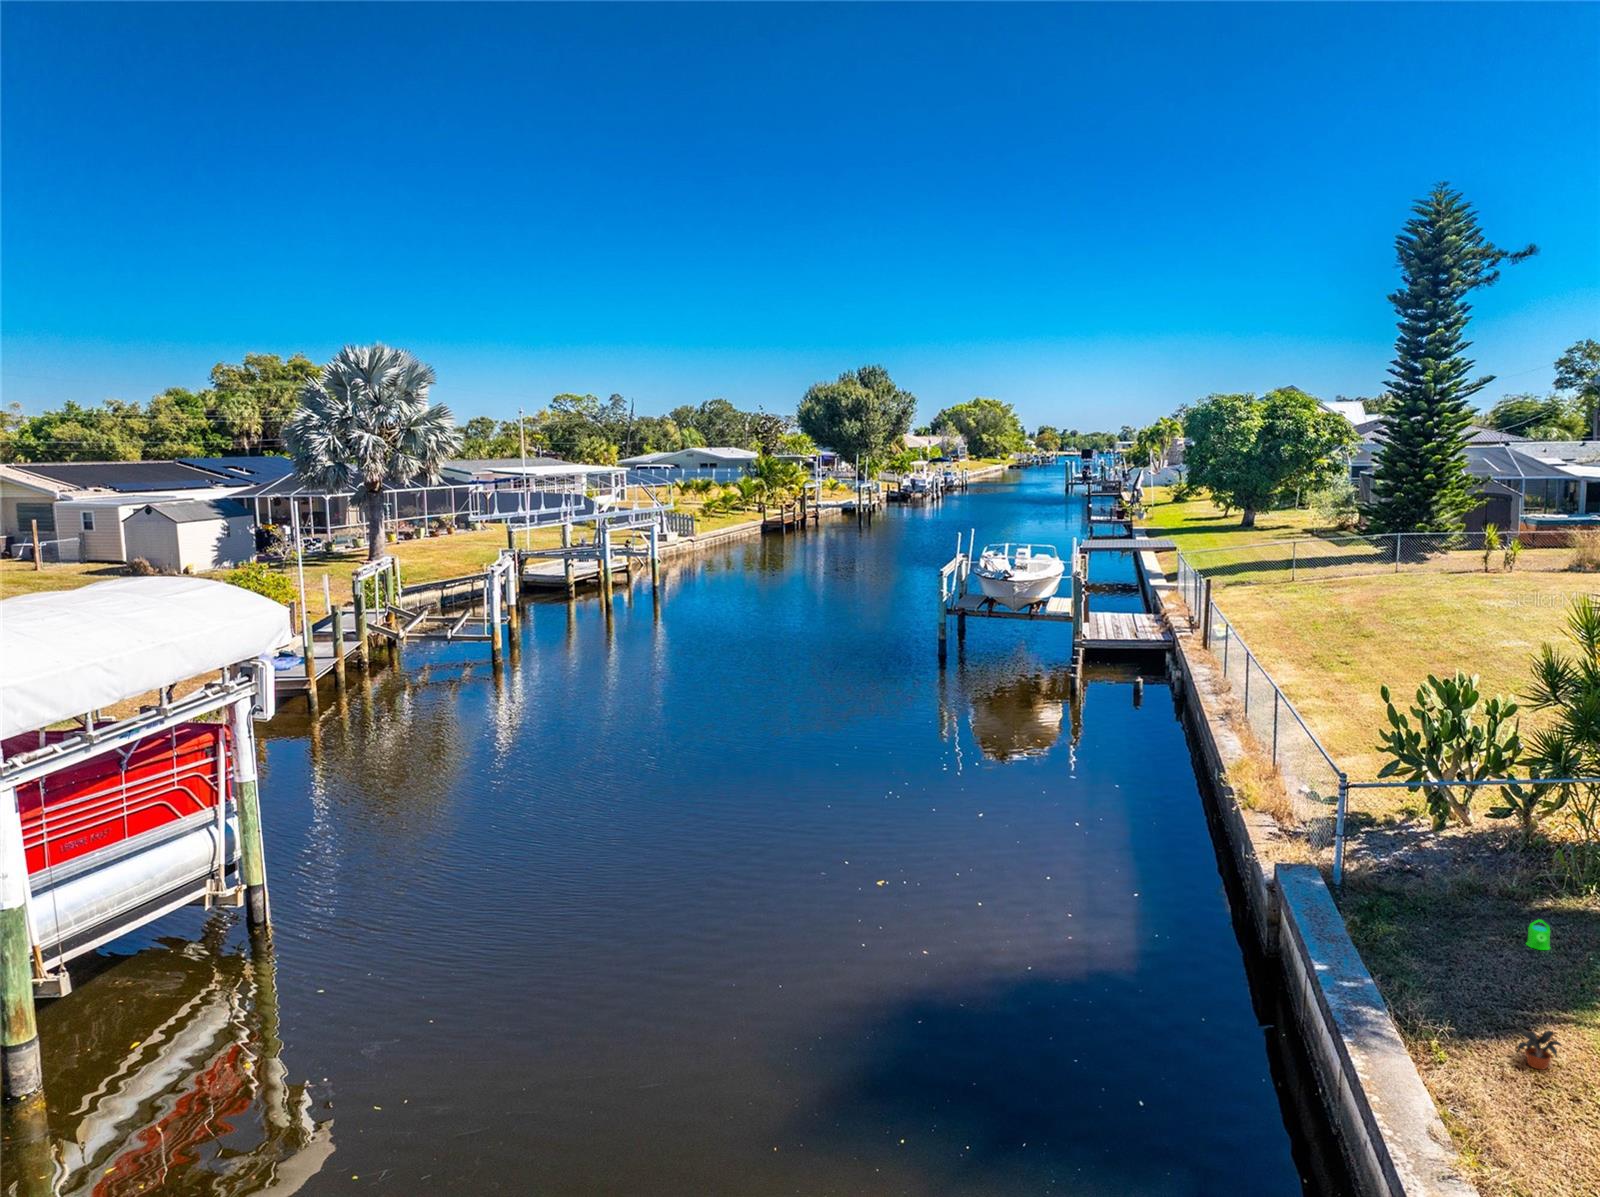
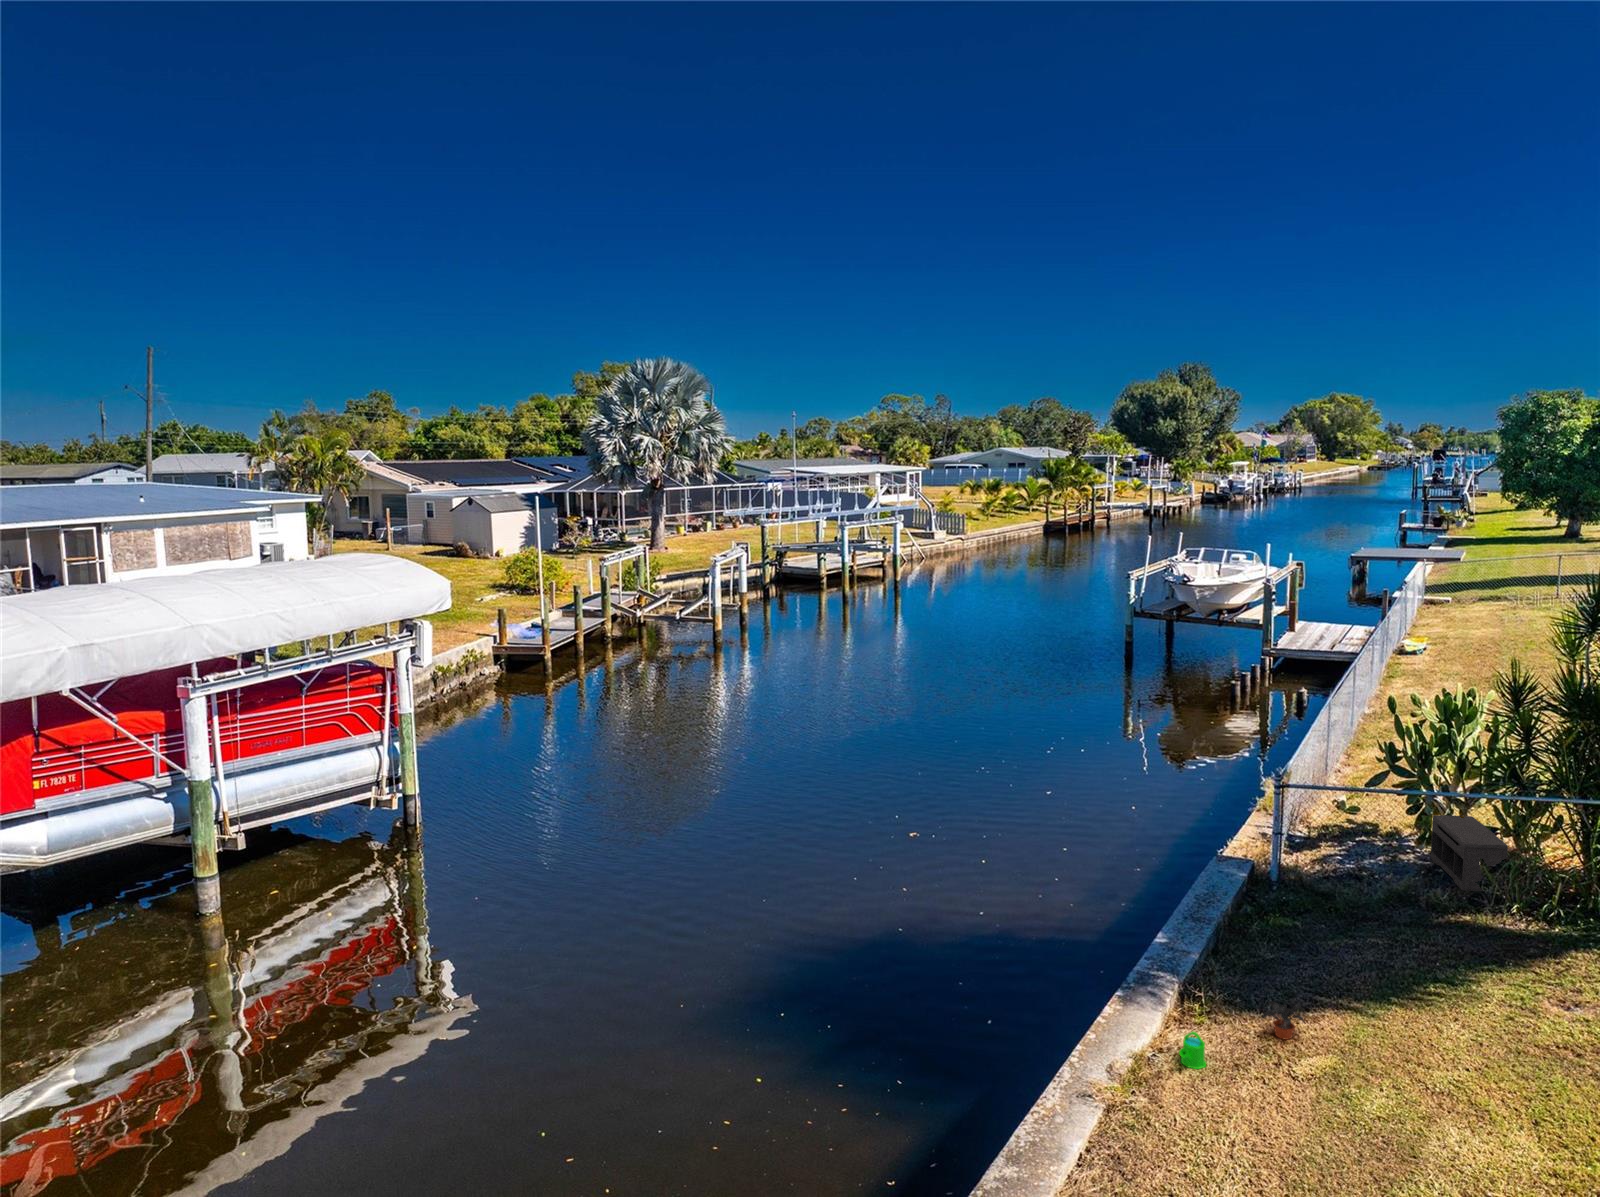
bench: none [1460,800,1559,876] -> present [1431,815,1508,891]
watering can: present [1526,919,1551,950] -> present [1179,1032,1206,1069]

